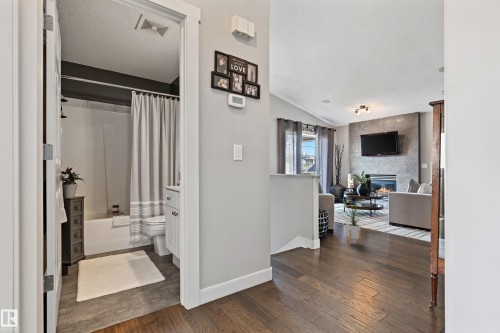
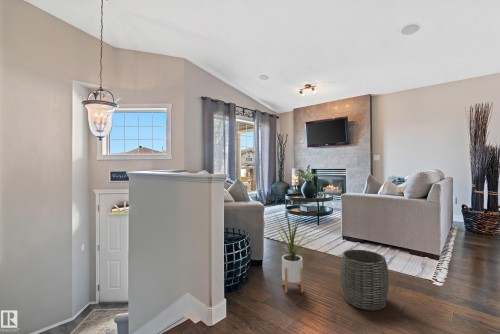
woven basket: none [385,222,415,254] -> present [340,250,389,310]

